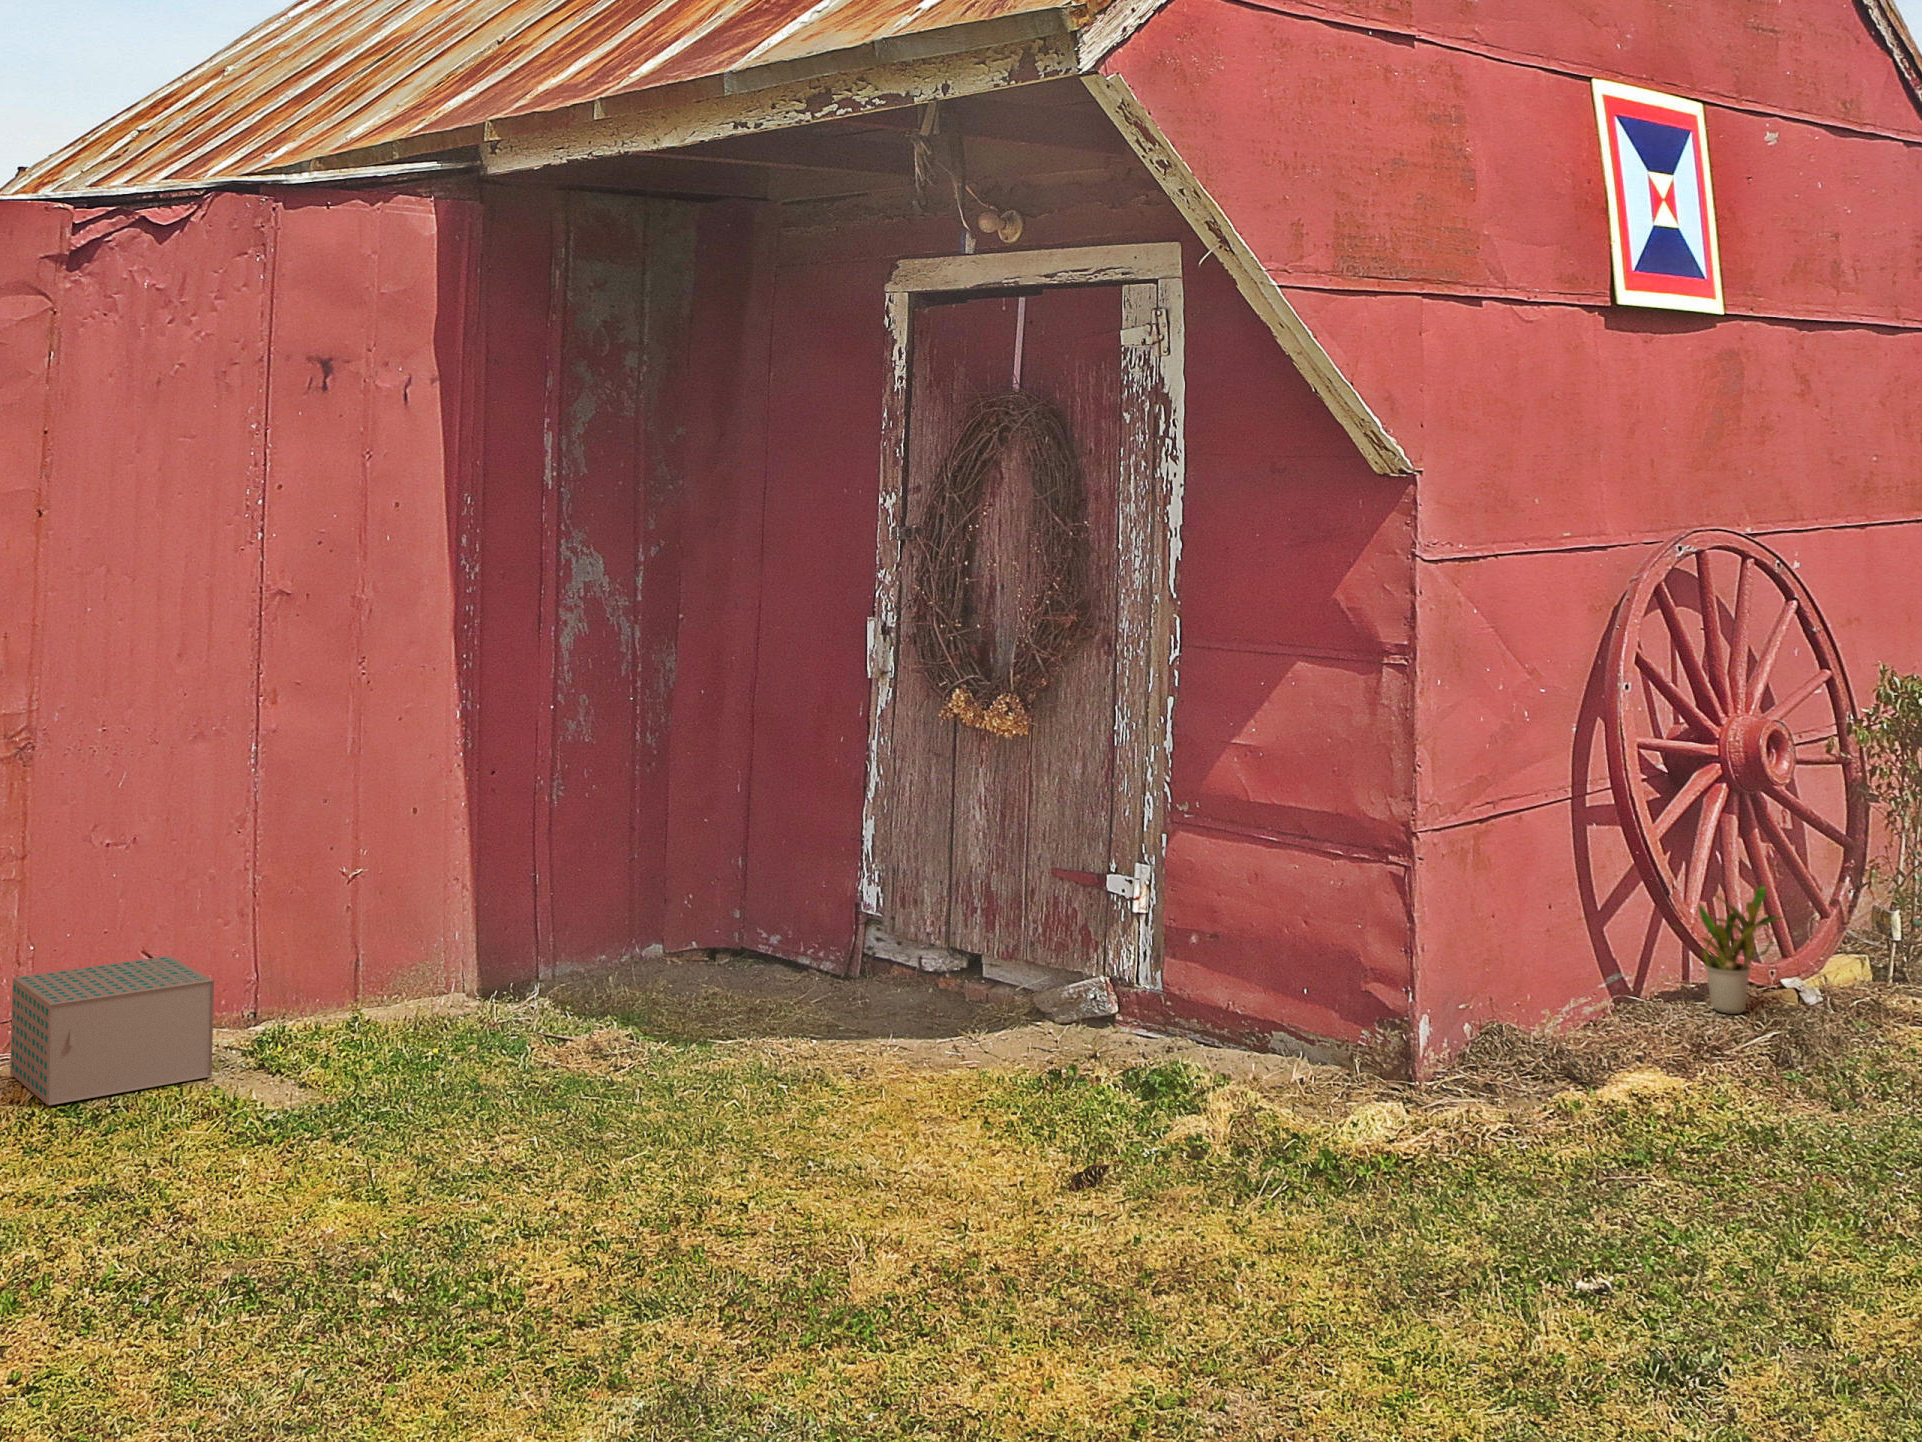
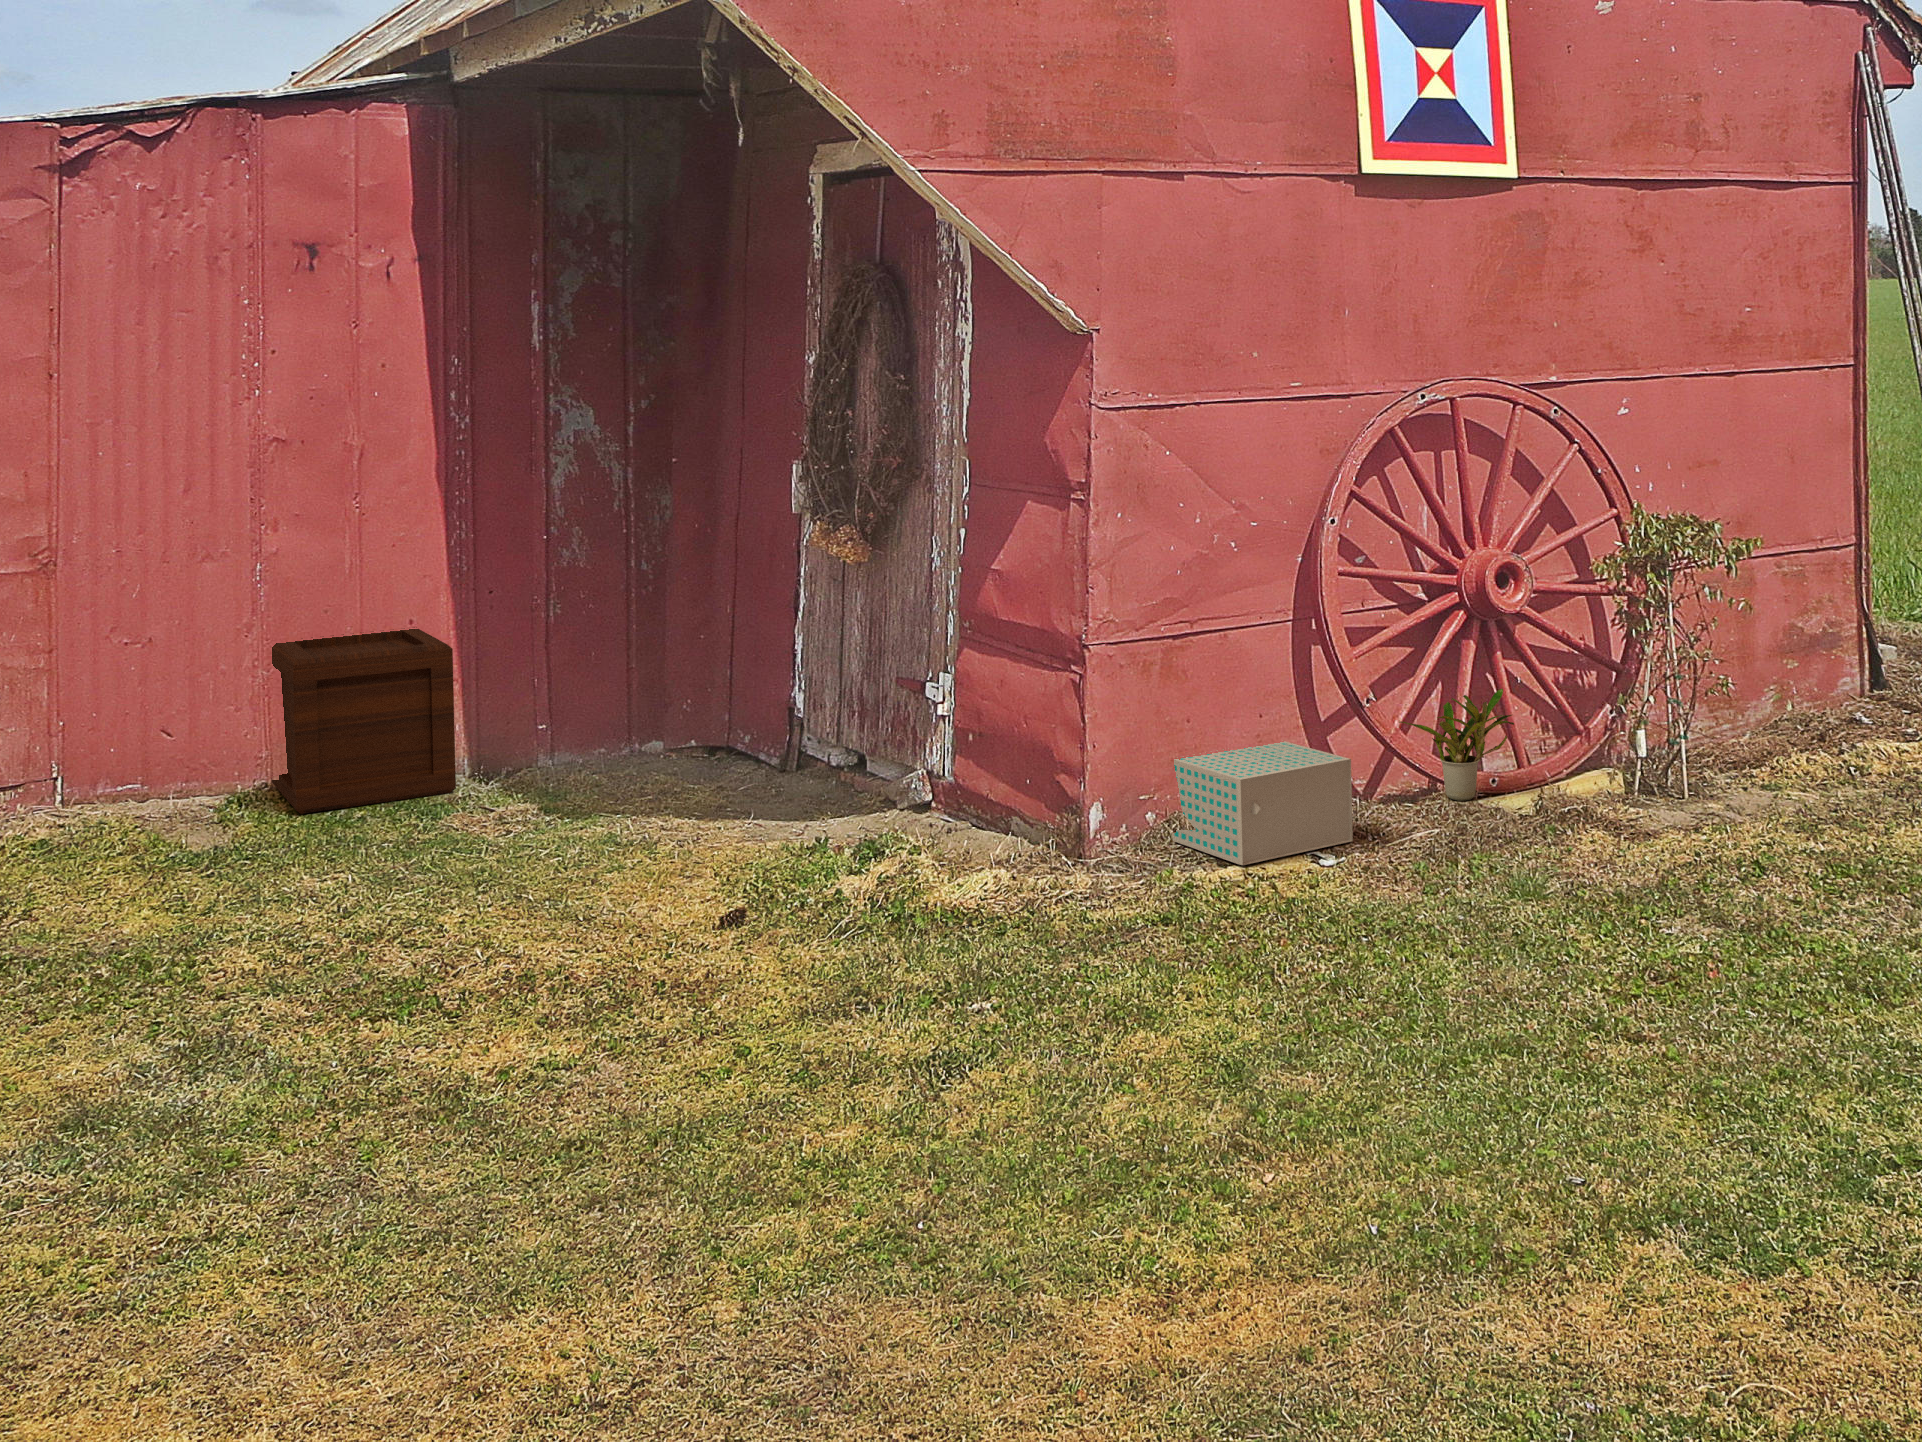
wooden crate: none [275,824,531,1063] -> present [272,627,456,814]
storage box: present [10,956,214,1105] -> present [1172,741,1353,865]

